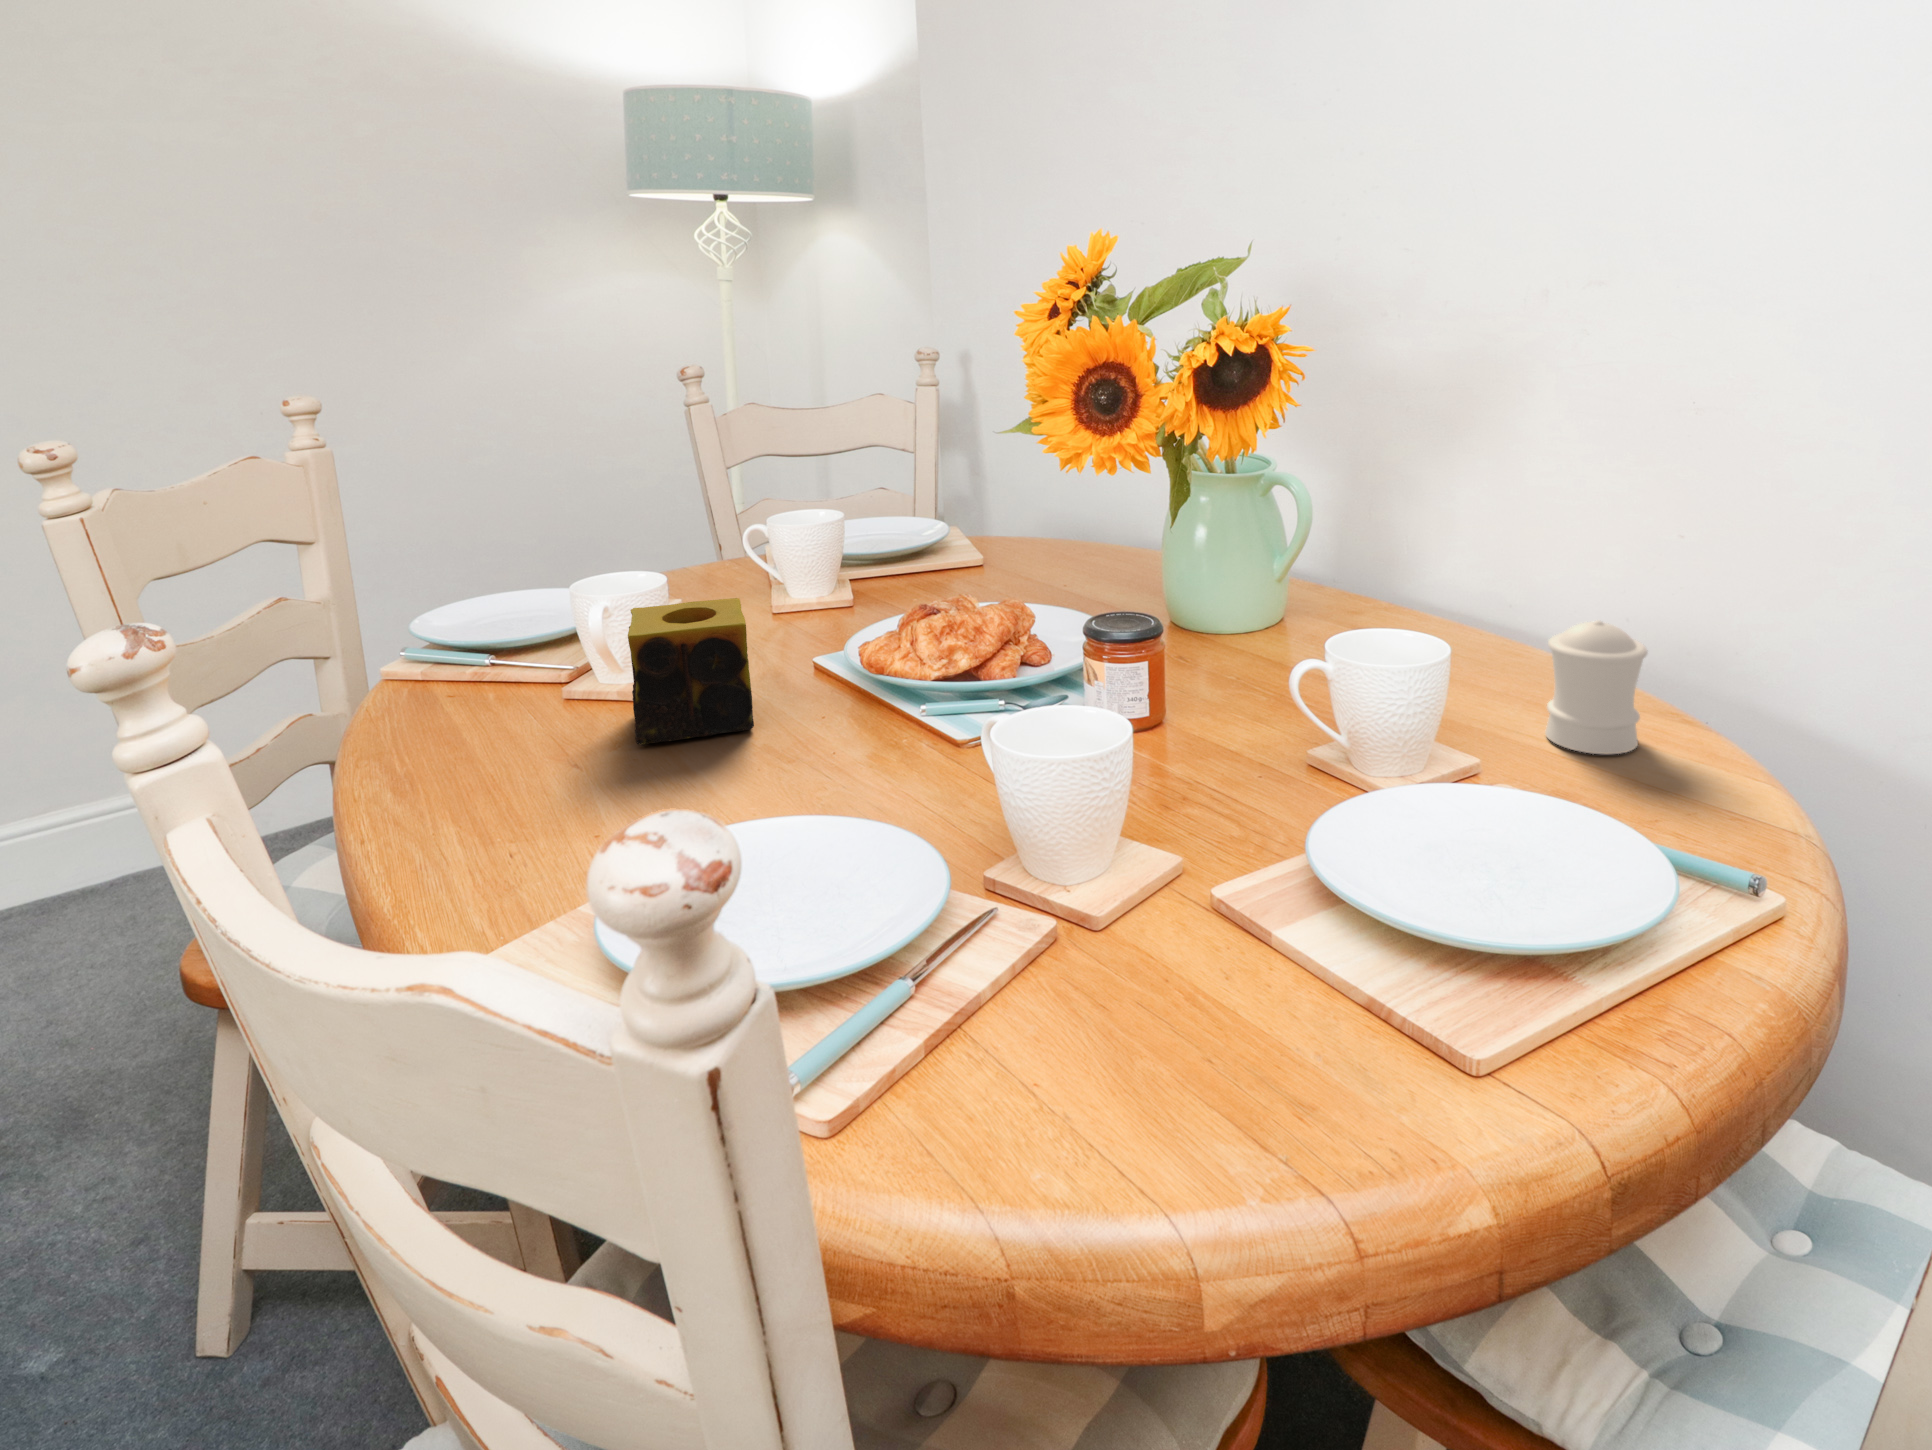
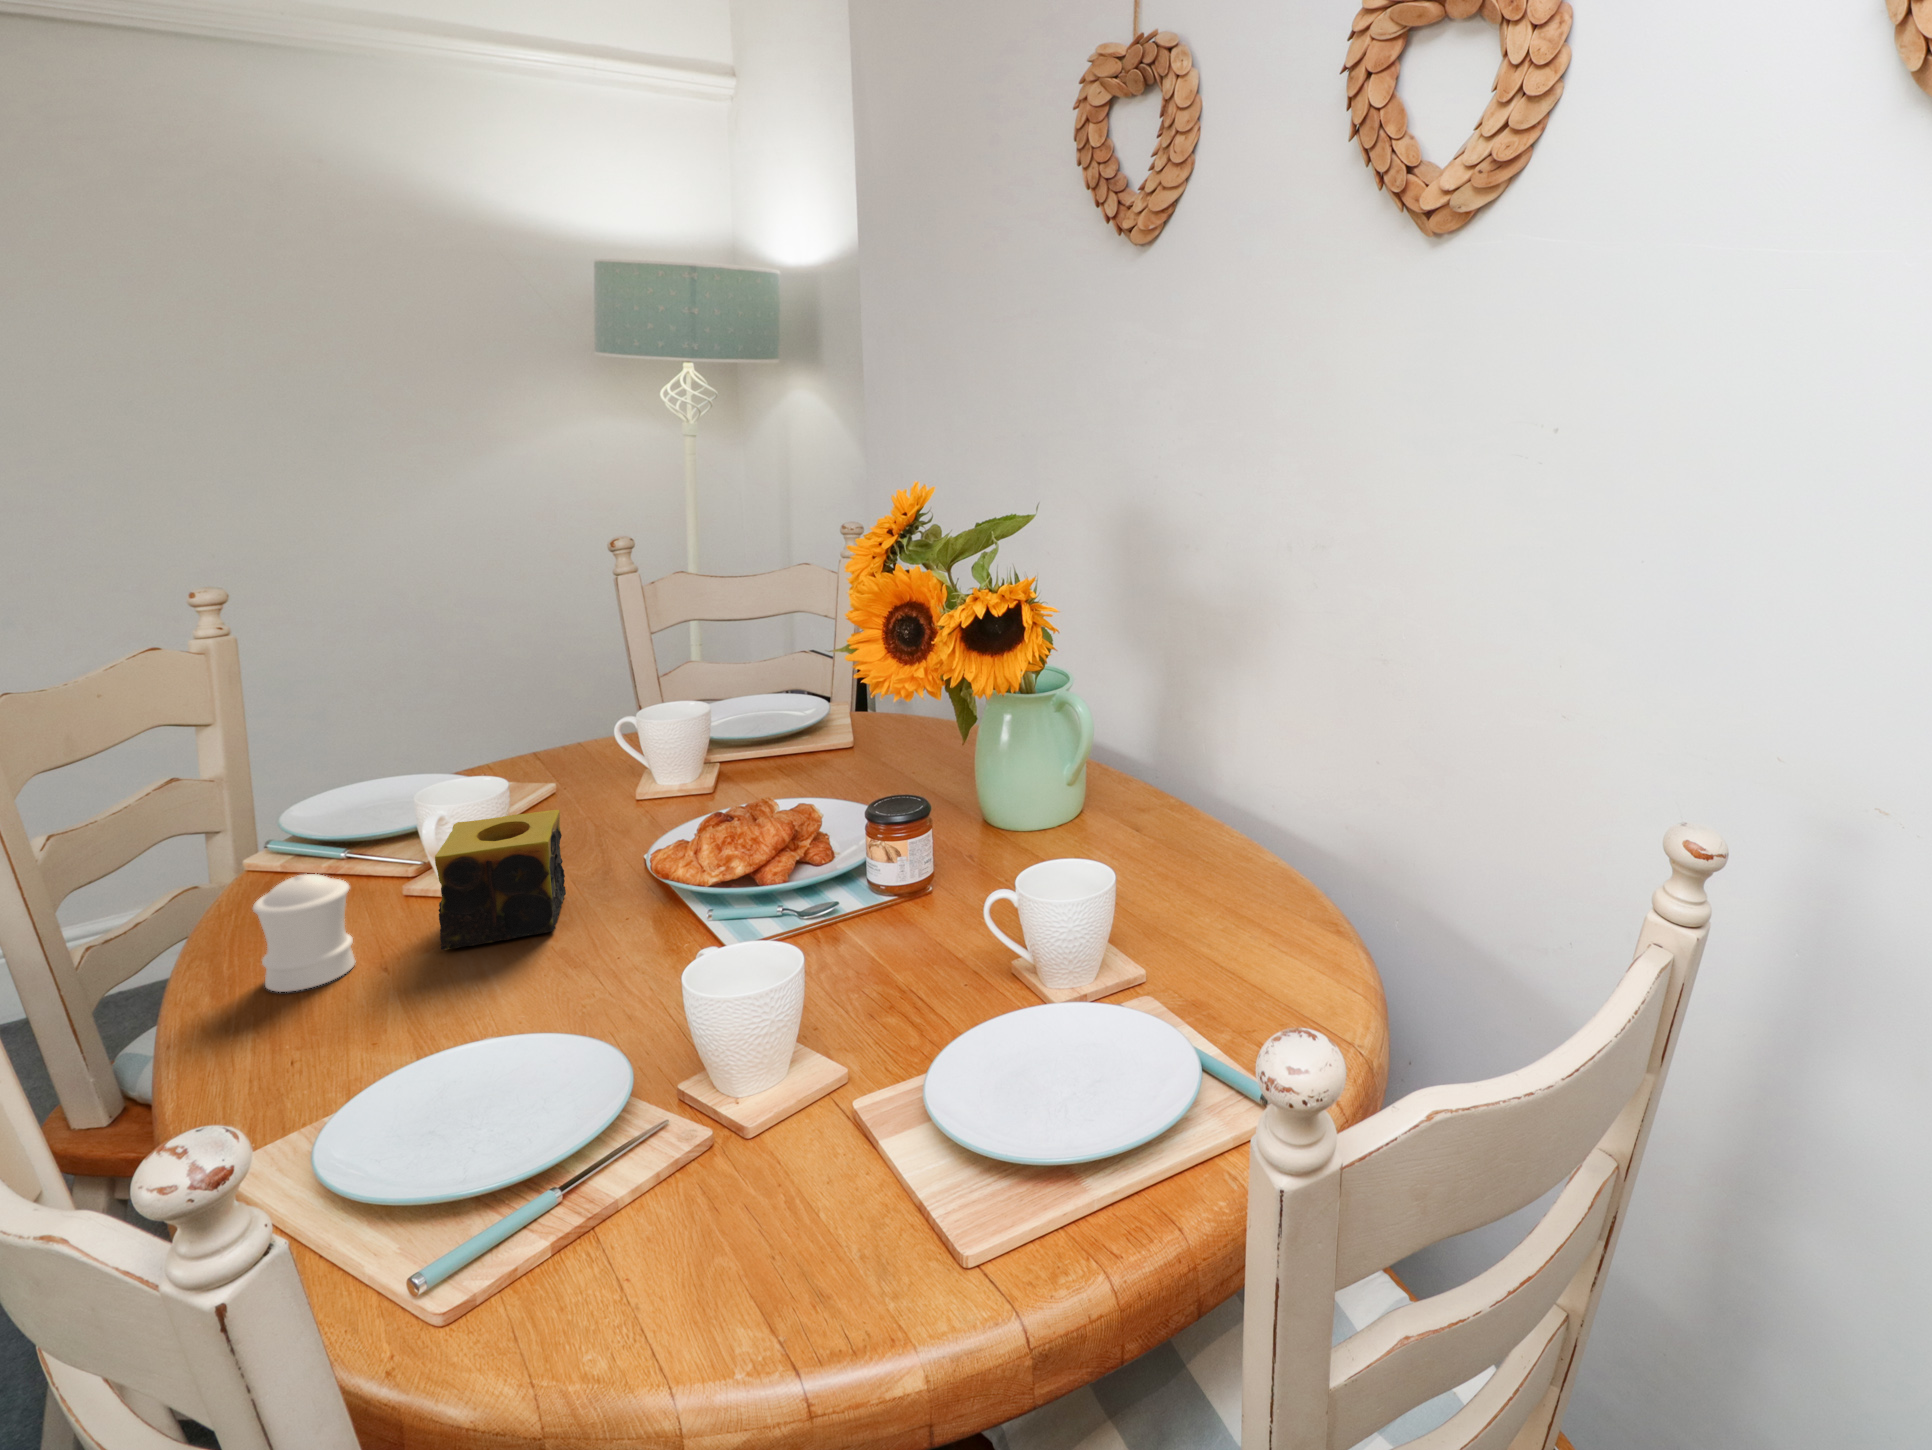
salt shaker: present [1545,621,1648,754] -> present [253,874,356,992]

